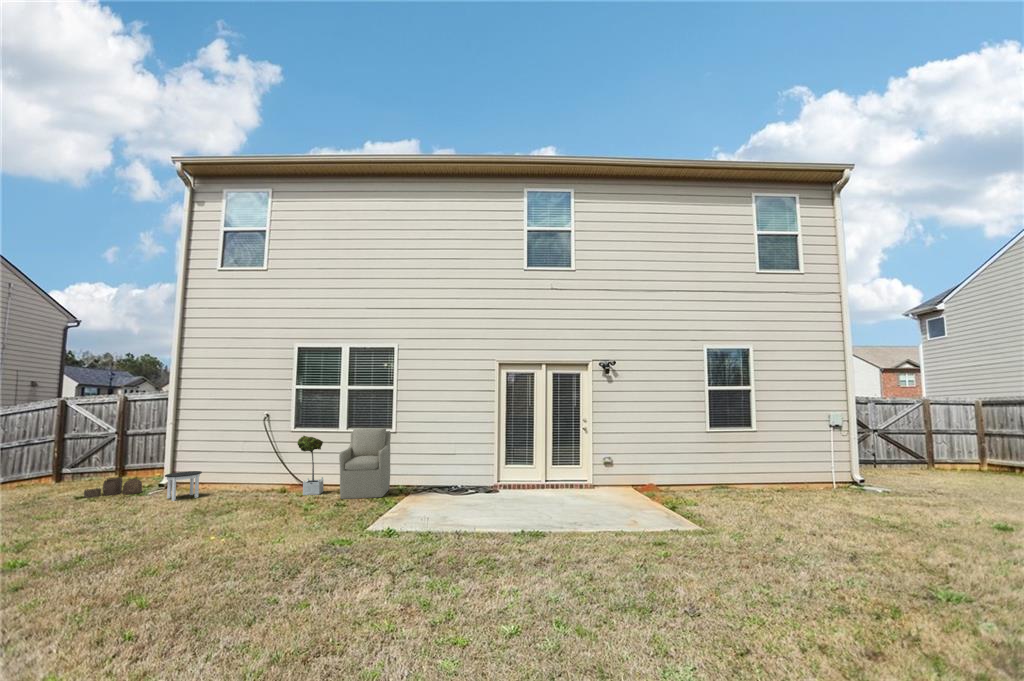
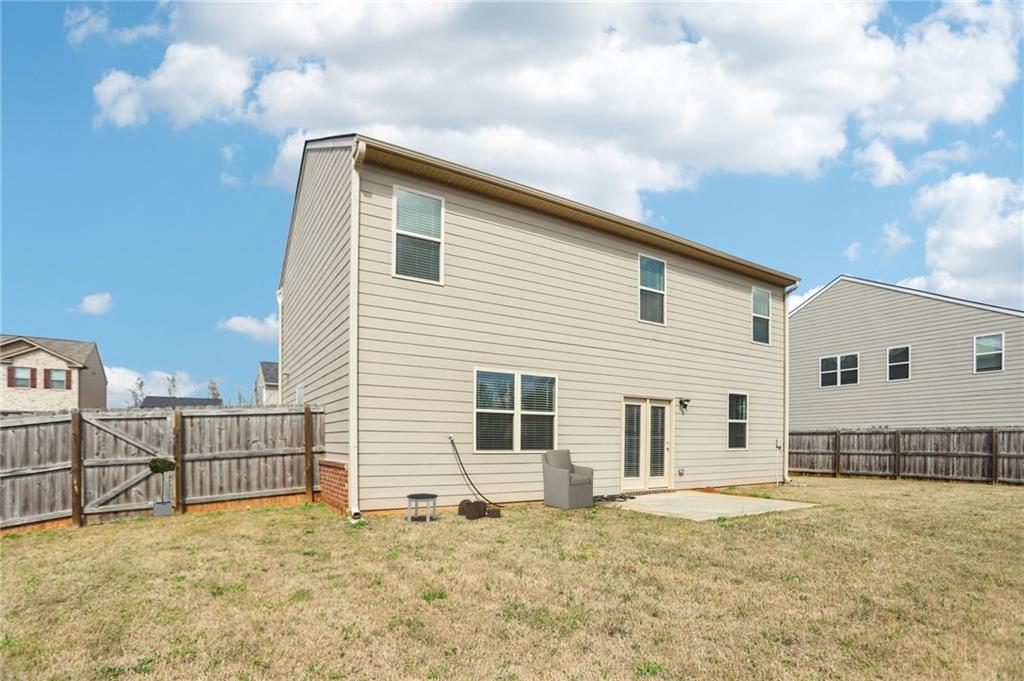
potted tree: present [297,436,324,495] -> present [149,458,176,516]
woven basket: present [84,477,142,498] -> present [458,499,501,520]

